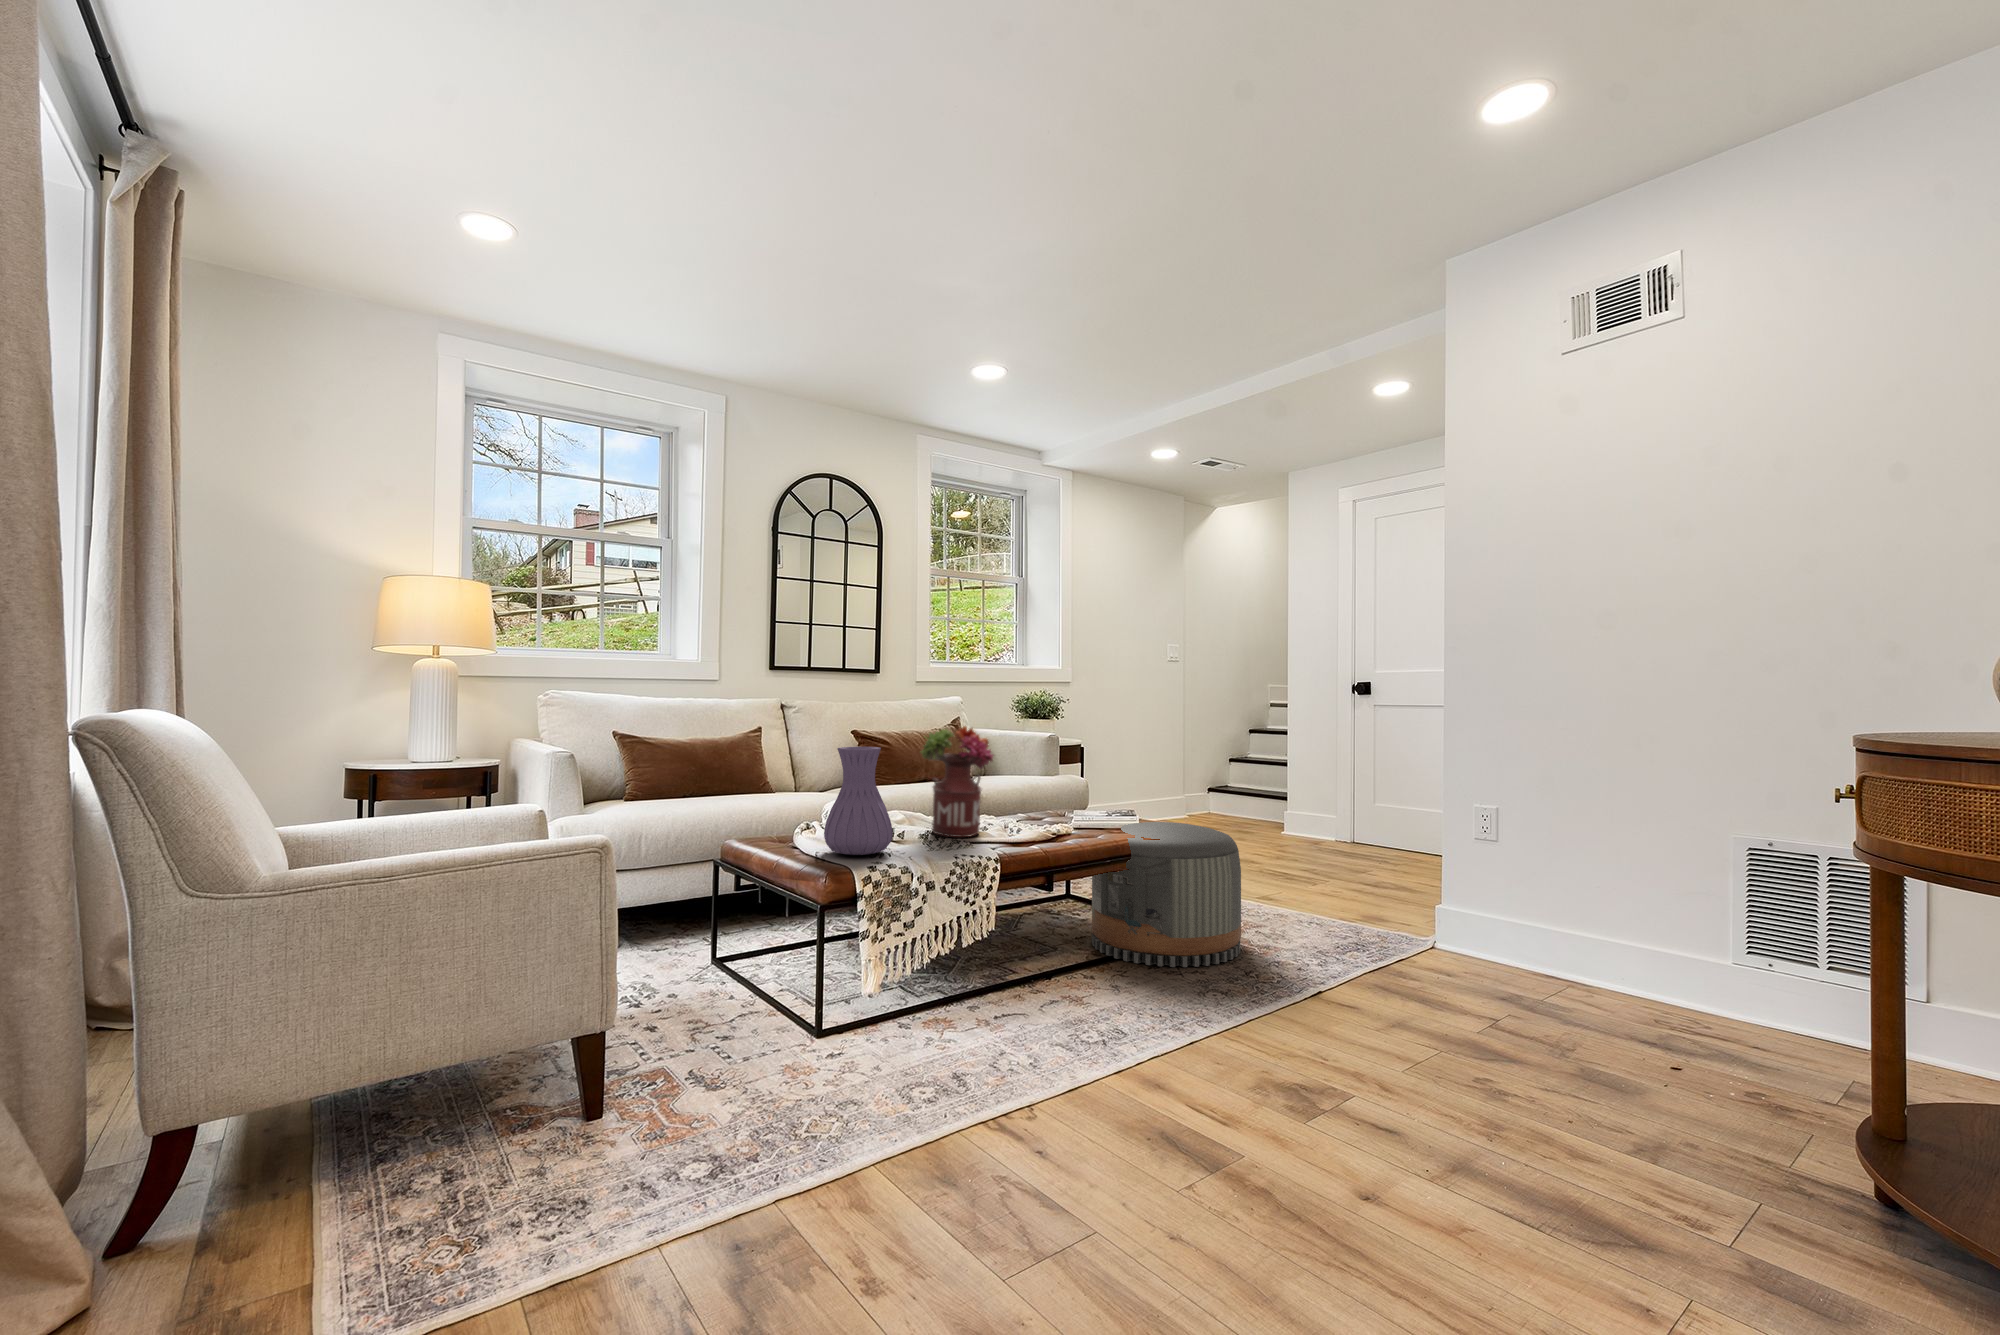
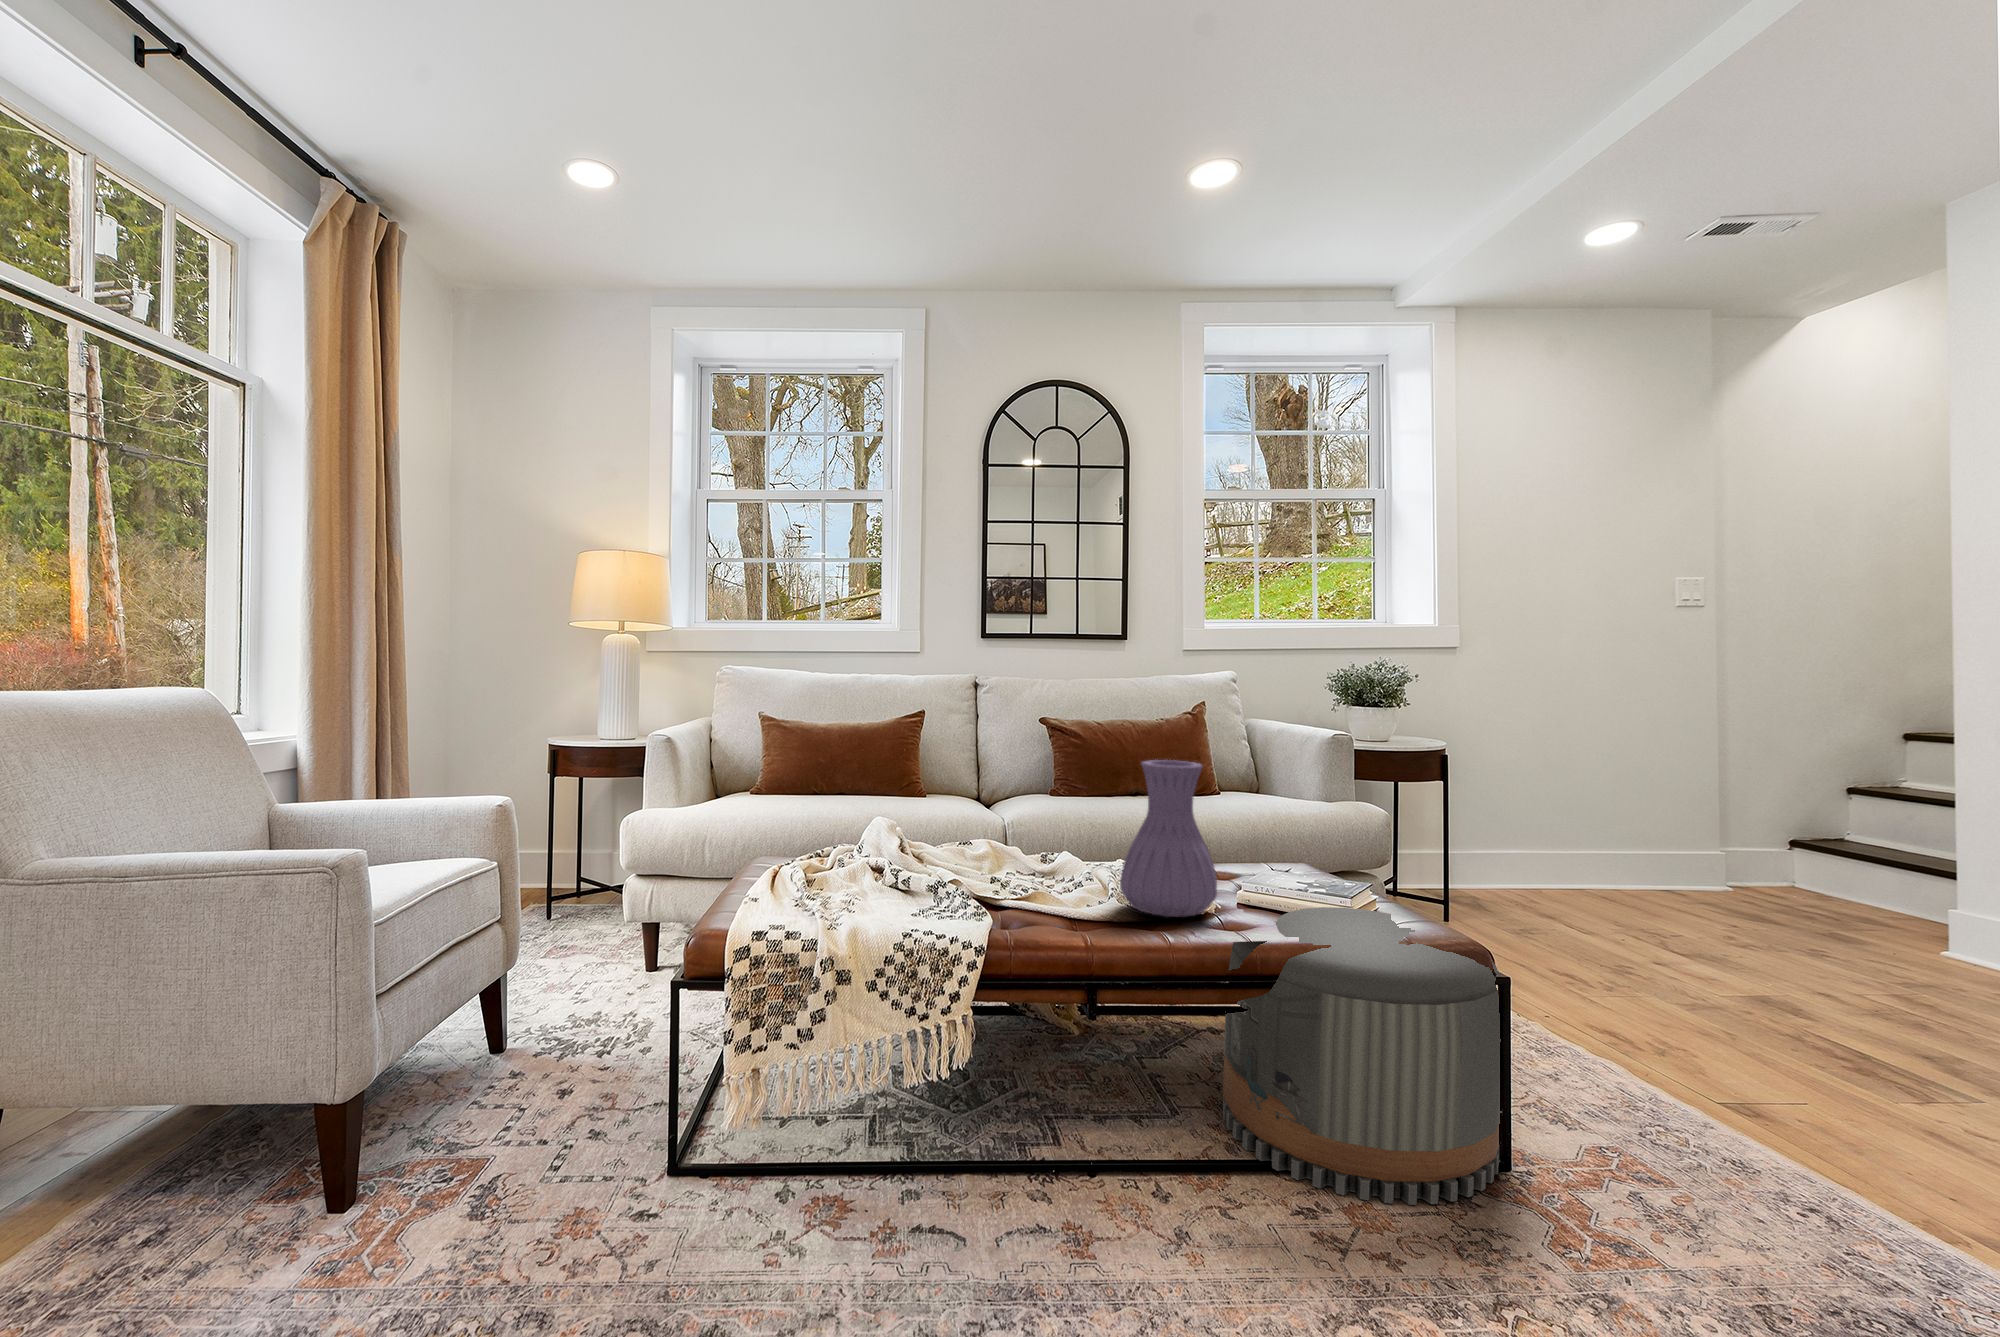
flower arrangement: present [921,726,993,837] -> none [938,728,1055,898]
vase: present [824,747,893,855] -> present [1120,760,1217,917]

